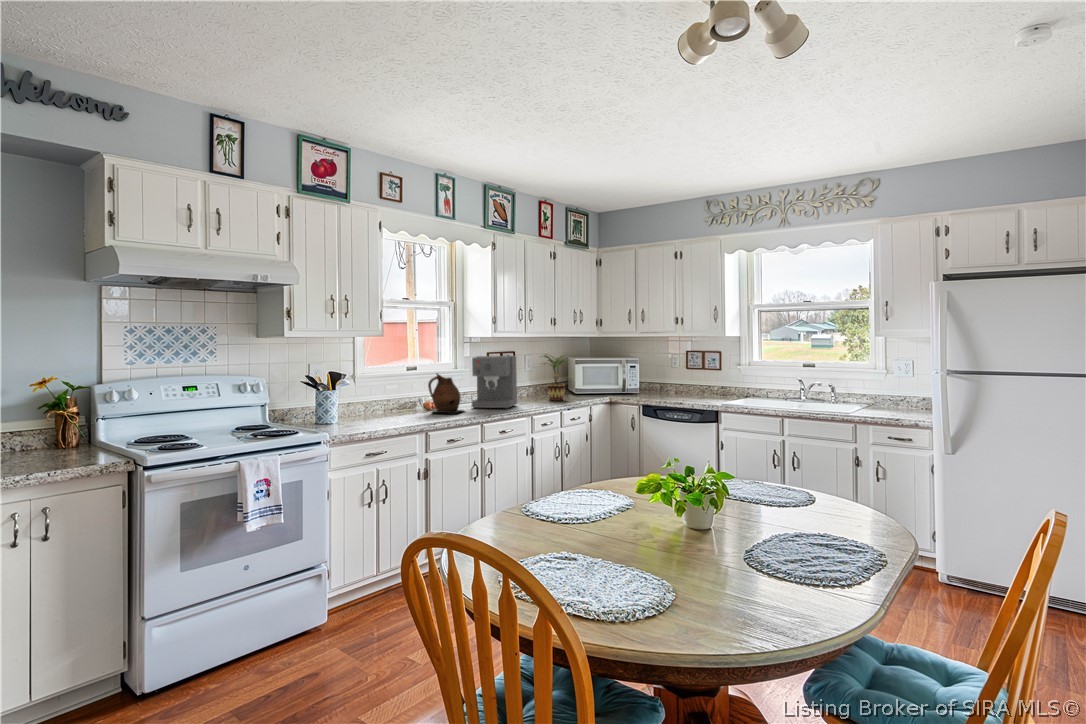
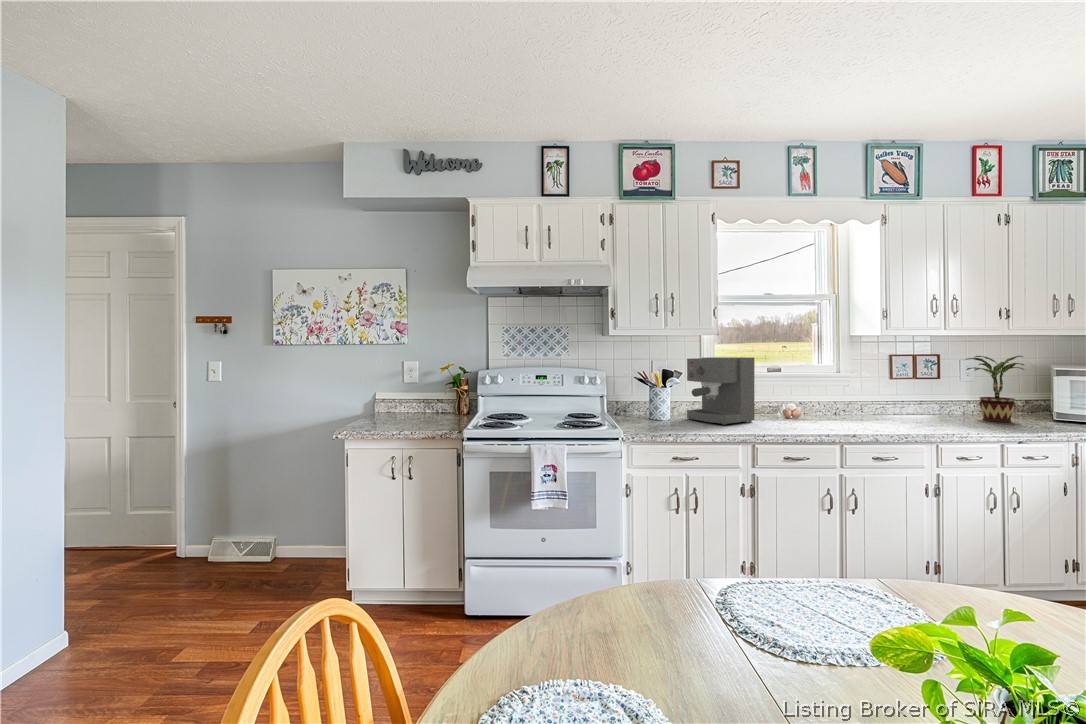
coffee maker: present [472,356,517,409] -> present [687,357,755,425]
ceramic pitcher: present [428,373,464,414] -> none [775,374,826,424]

